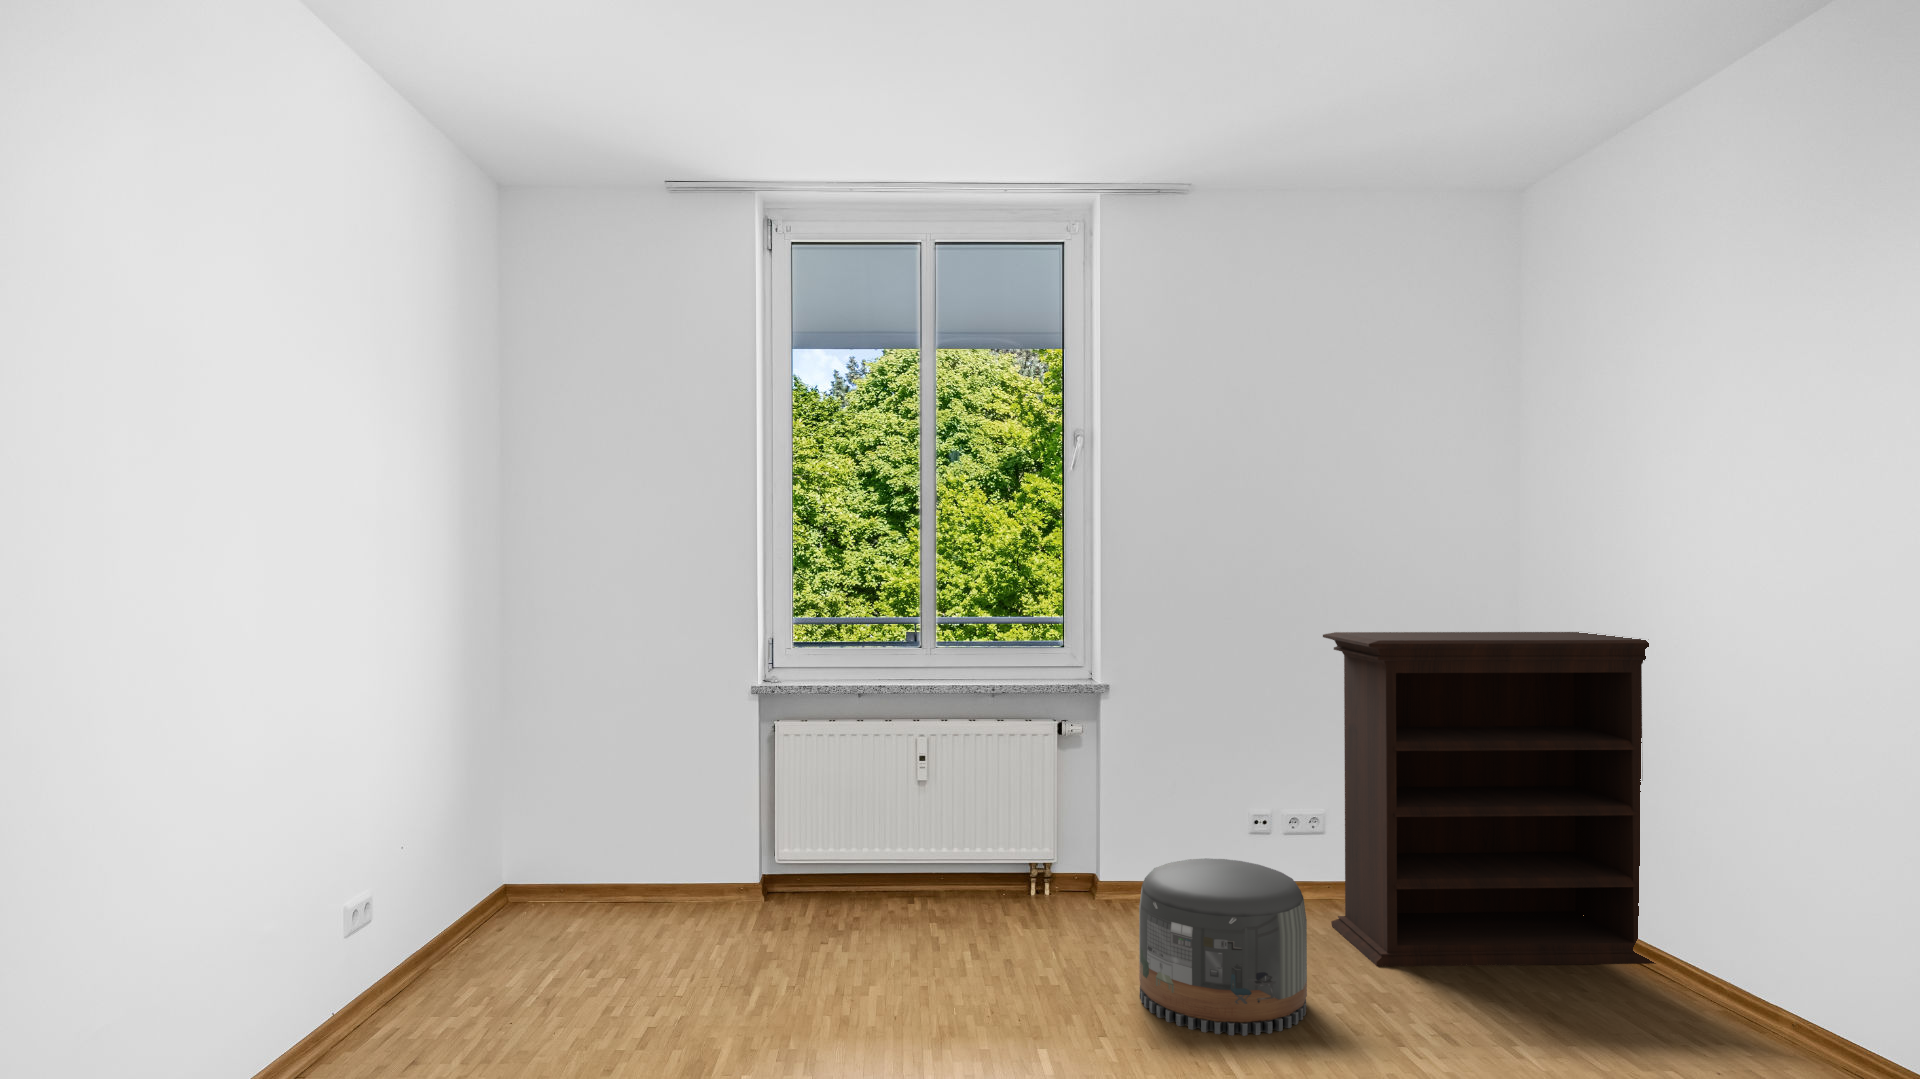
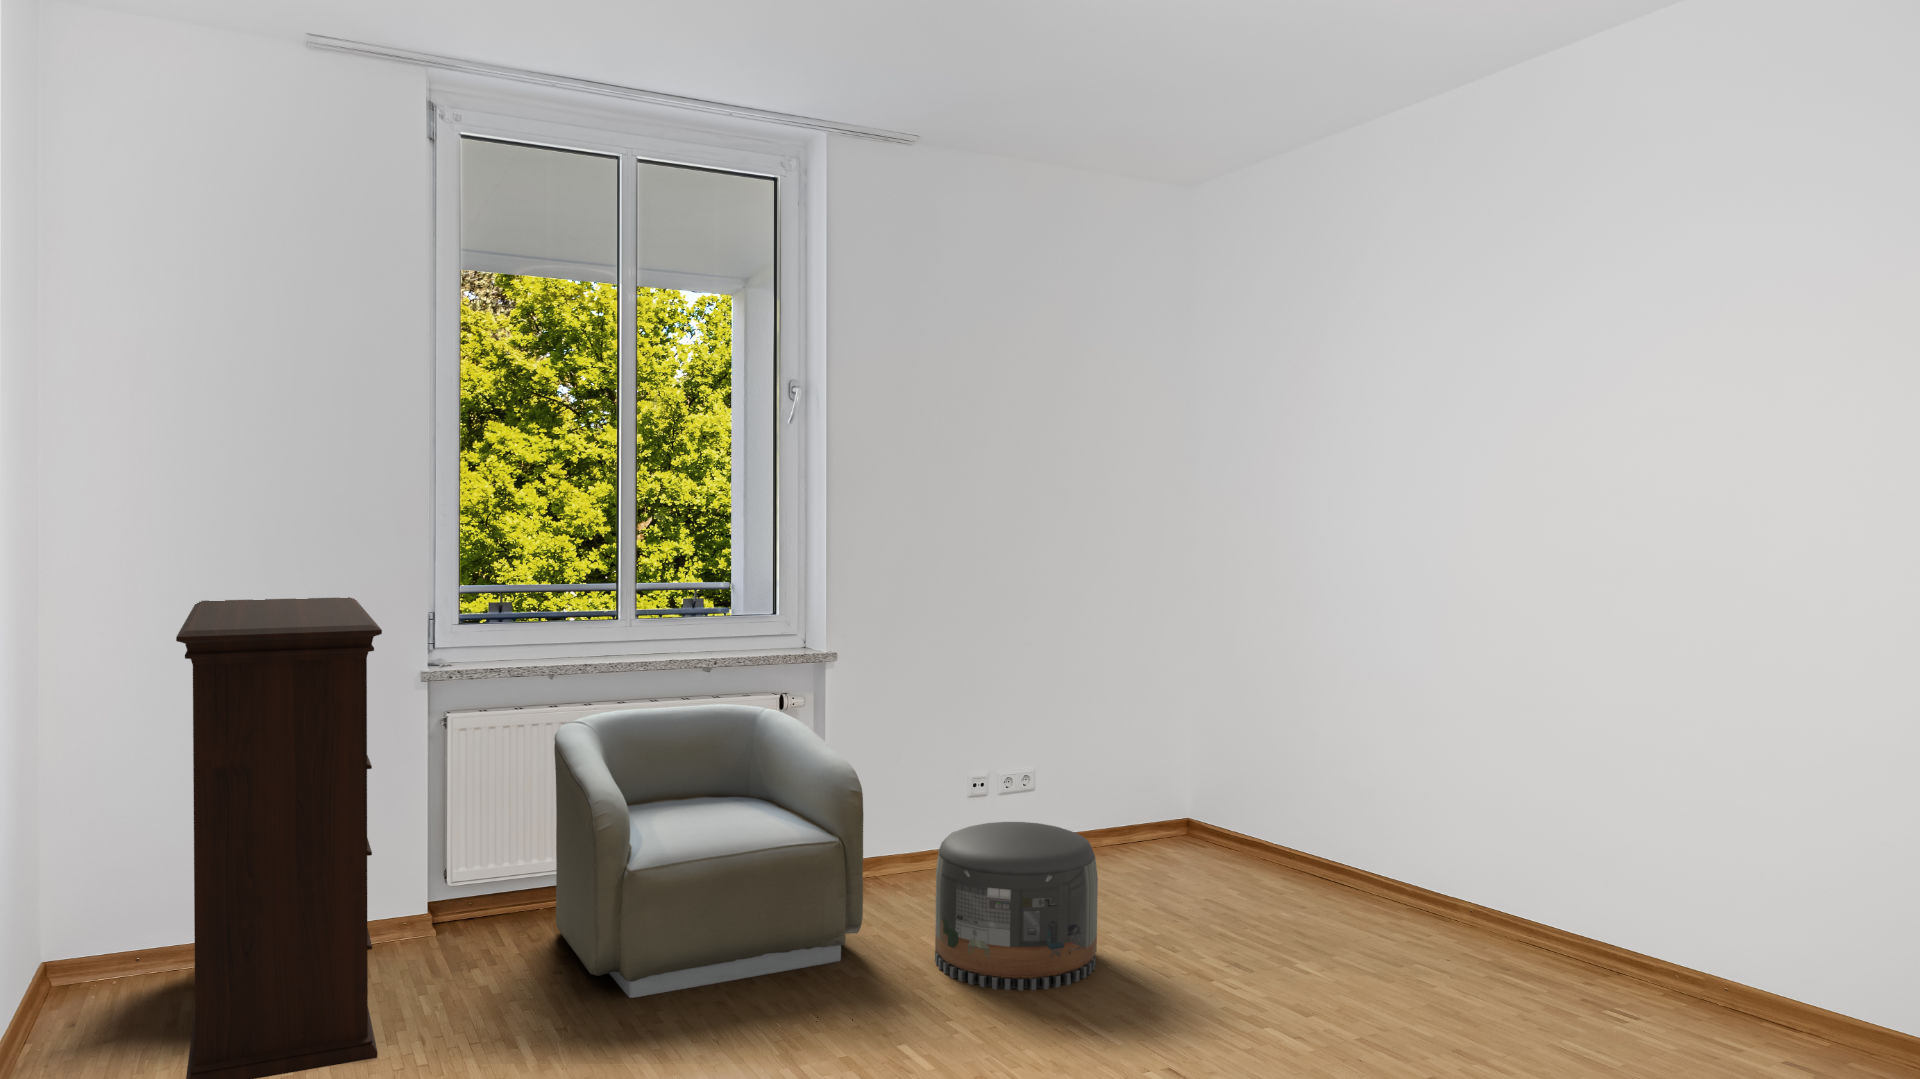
bookshelf: present [1323,632,1656,966] -> present [176,597,382,1079]
armchair: none [826,727,1079,979] -> present [554,704,863,998]

